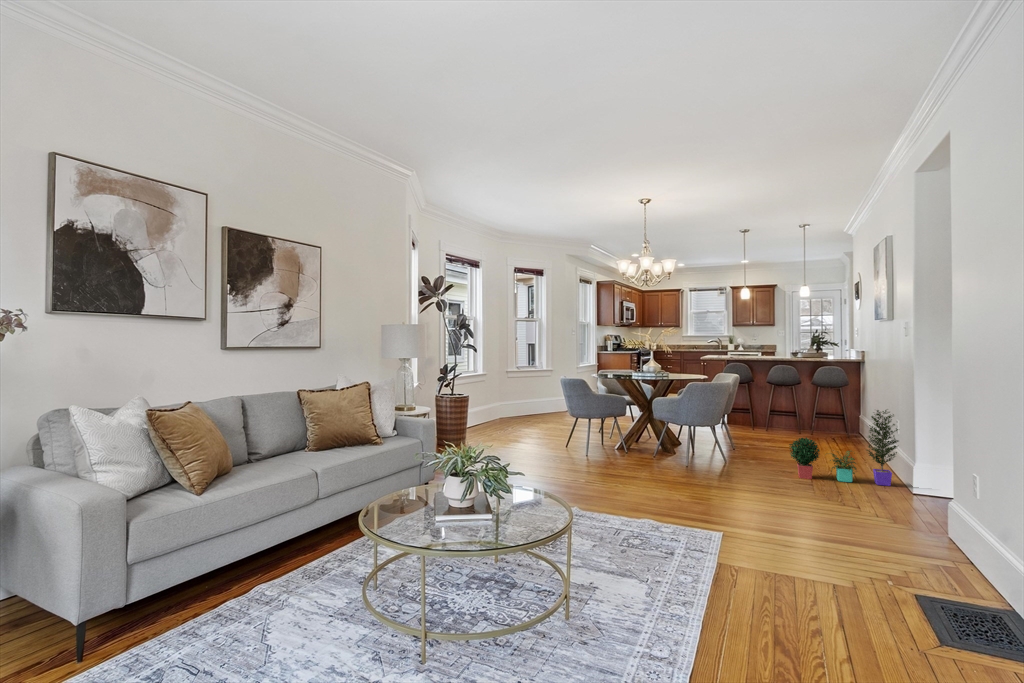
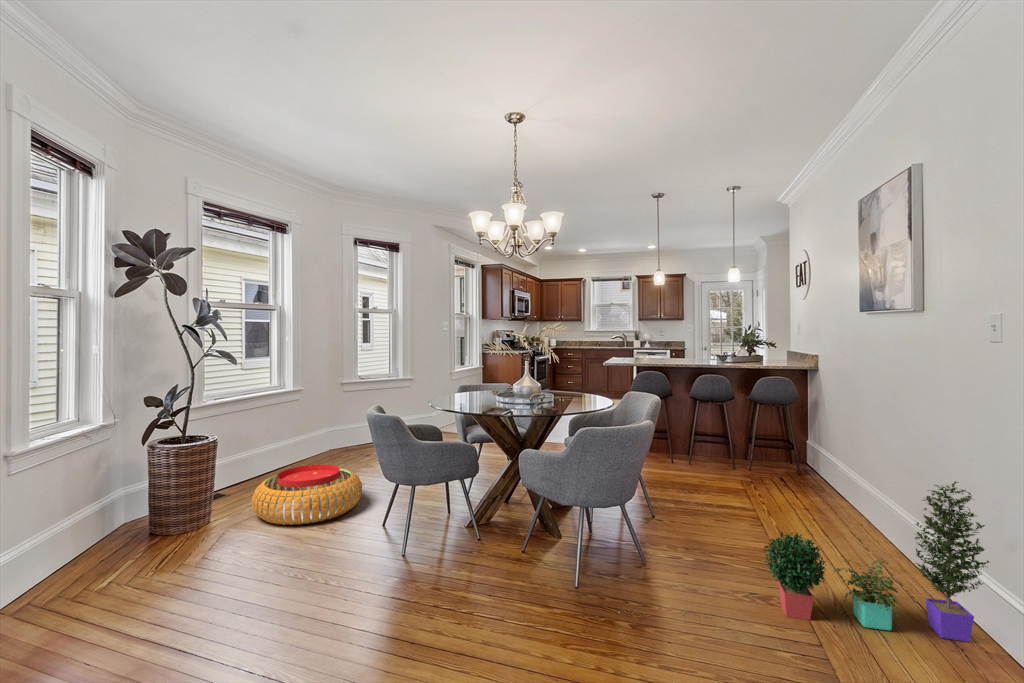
pouf: none [487,417,548,446] -> present [252,465,362,525]

